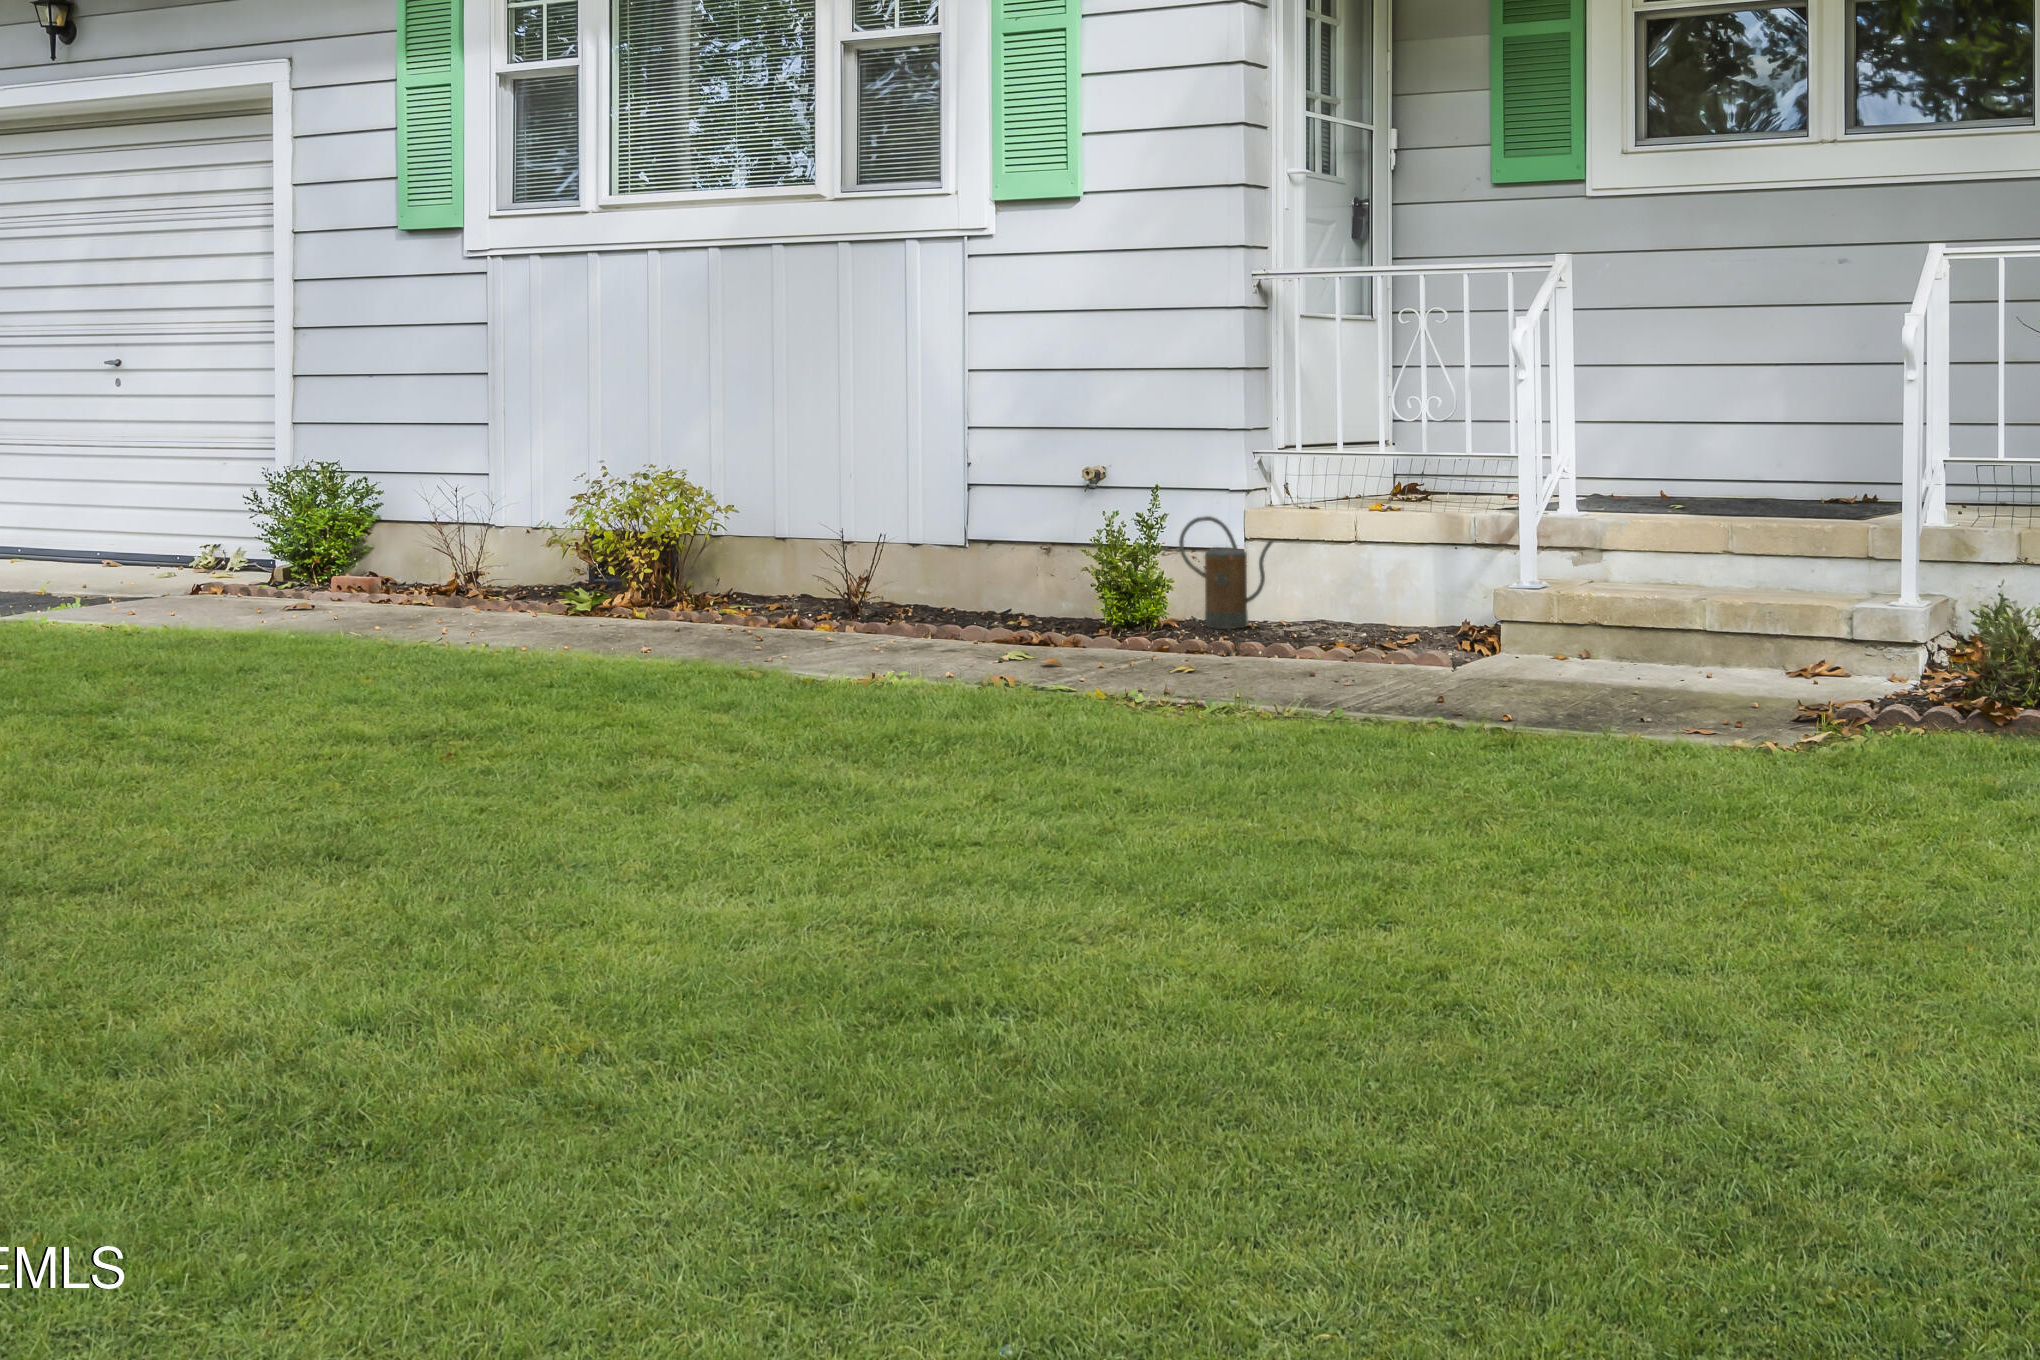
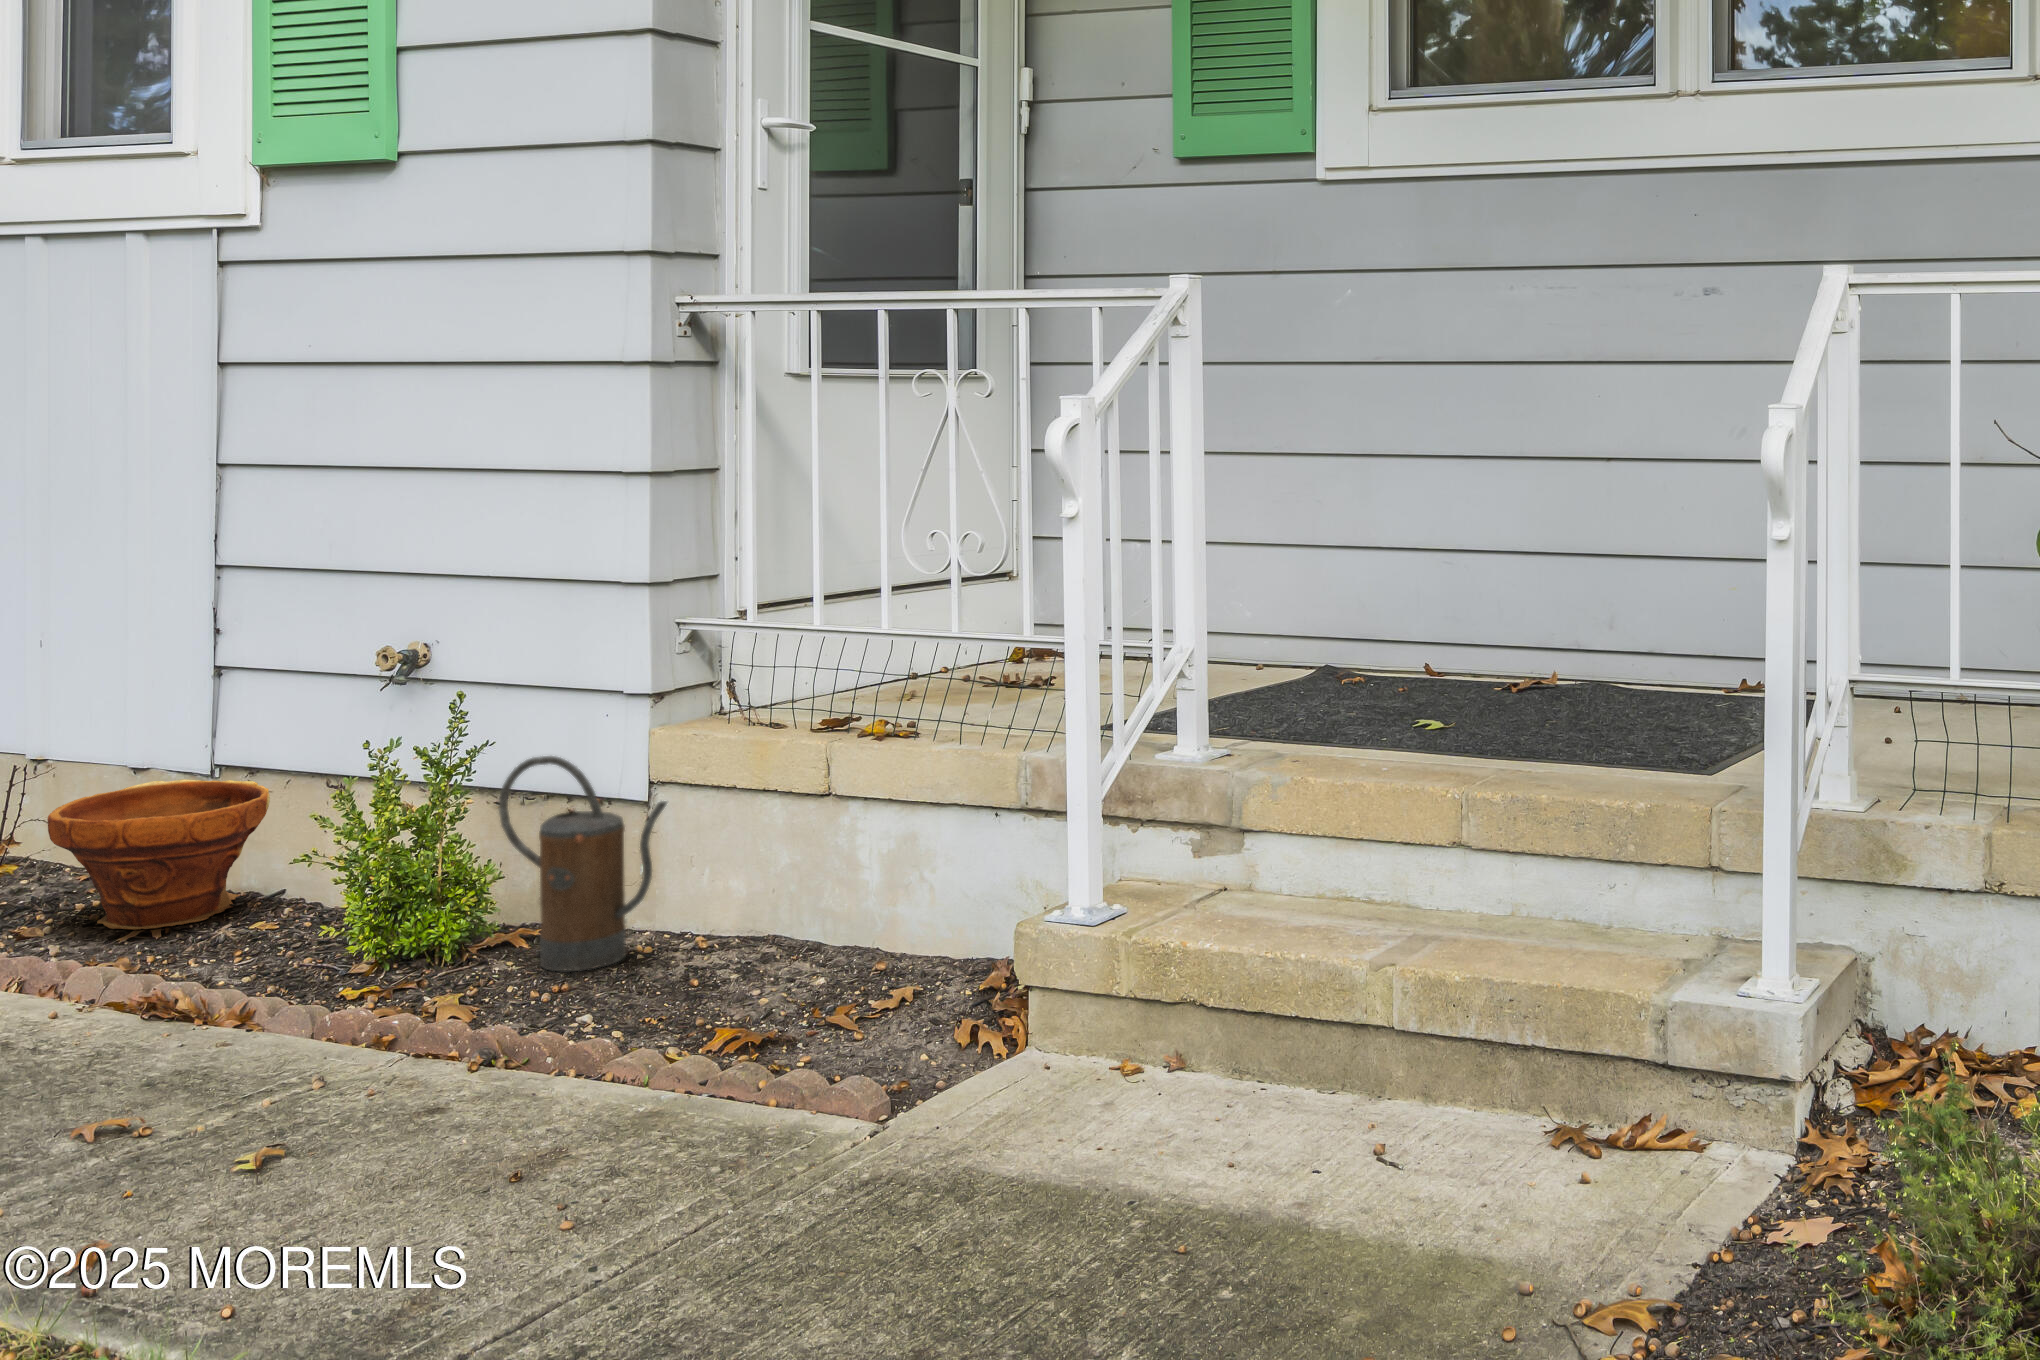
planter: none [917,543,1018,616] -> present [48,779,270,929]

